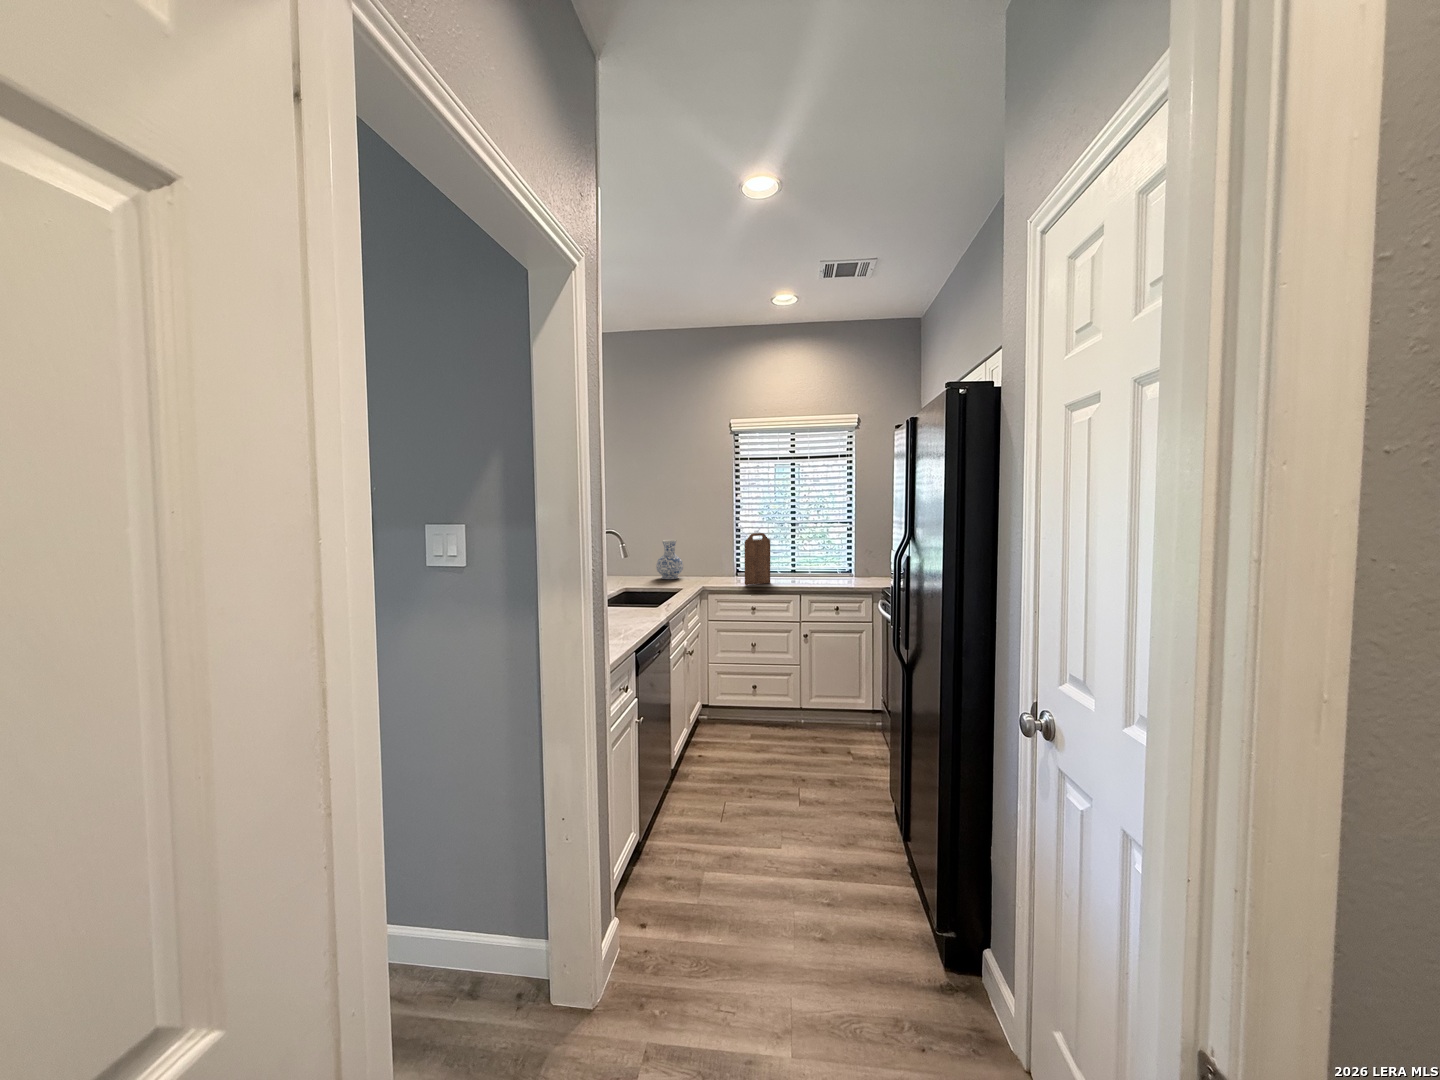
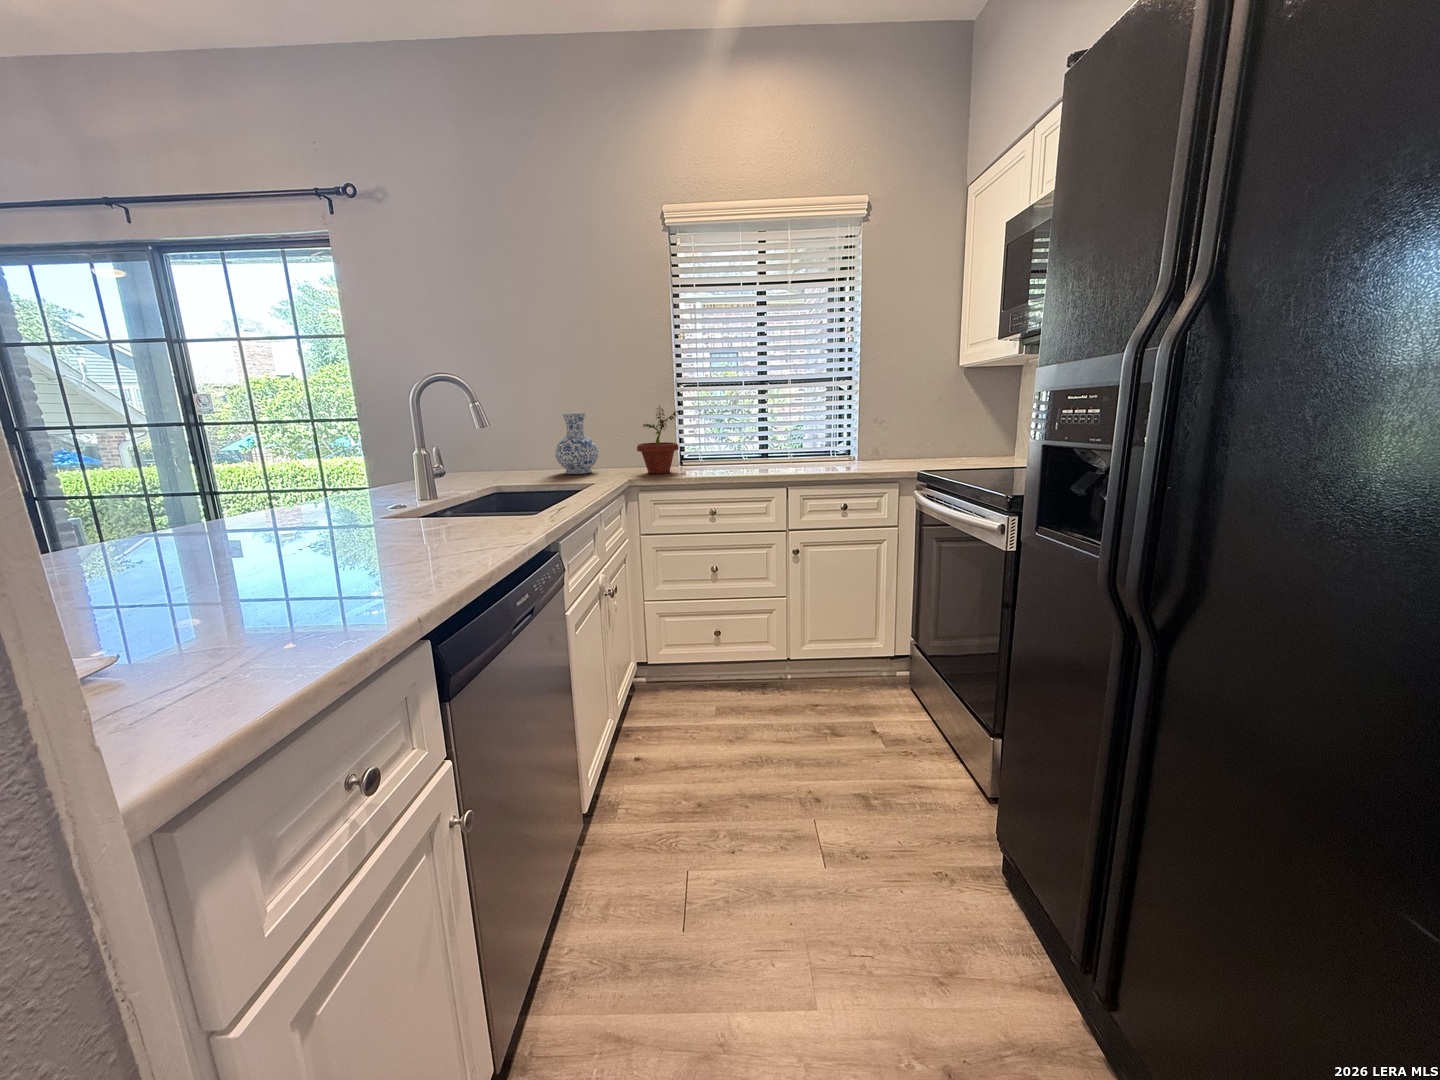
cutting board: present [745,533,770,585] -> none [694,392,736,477]
potted plant: none [708,538,736,581] -> present [637,406,679,473]

